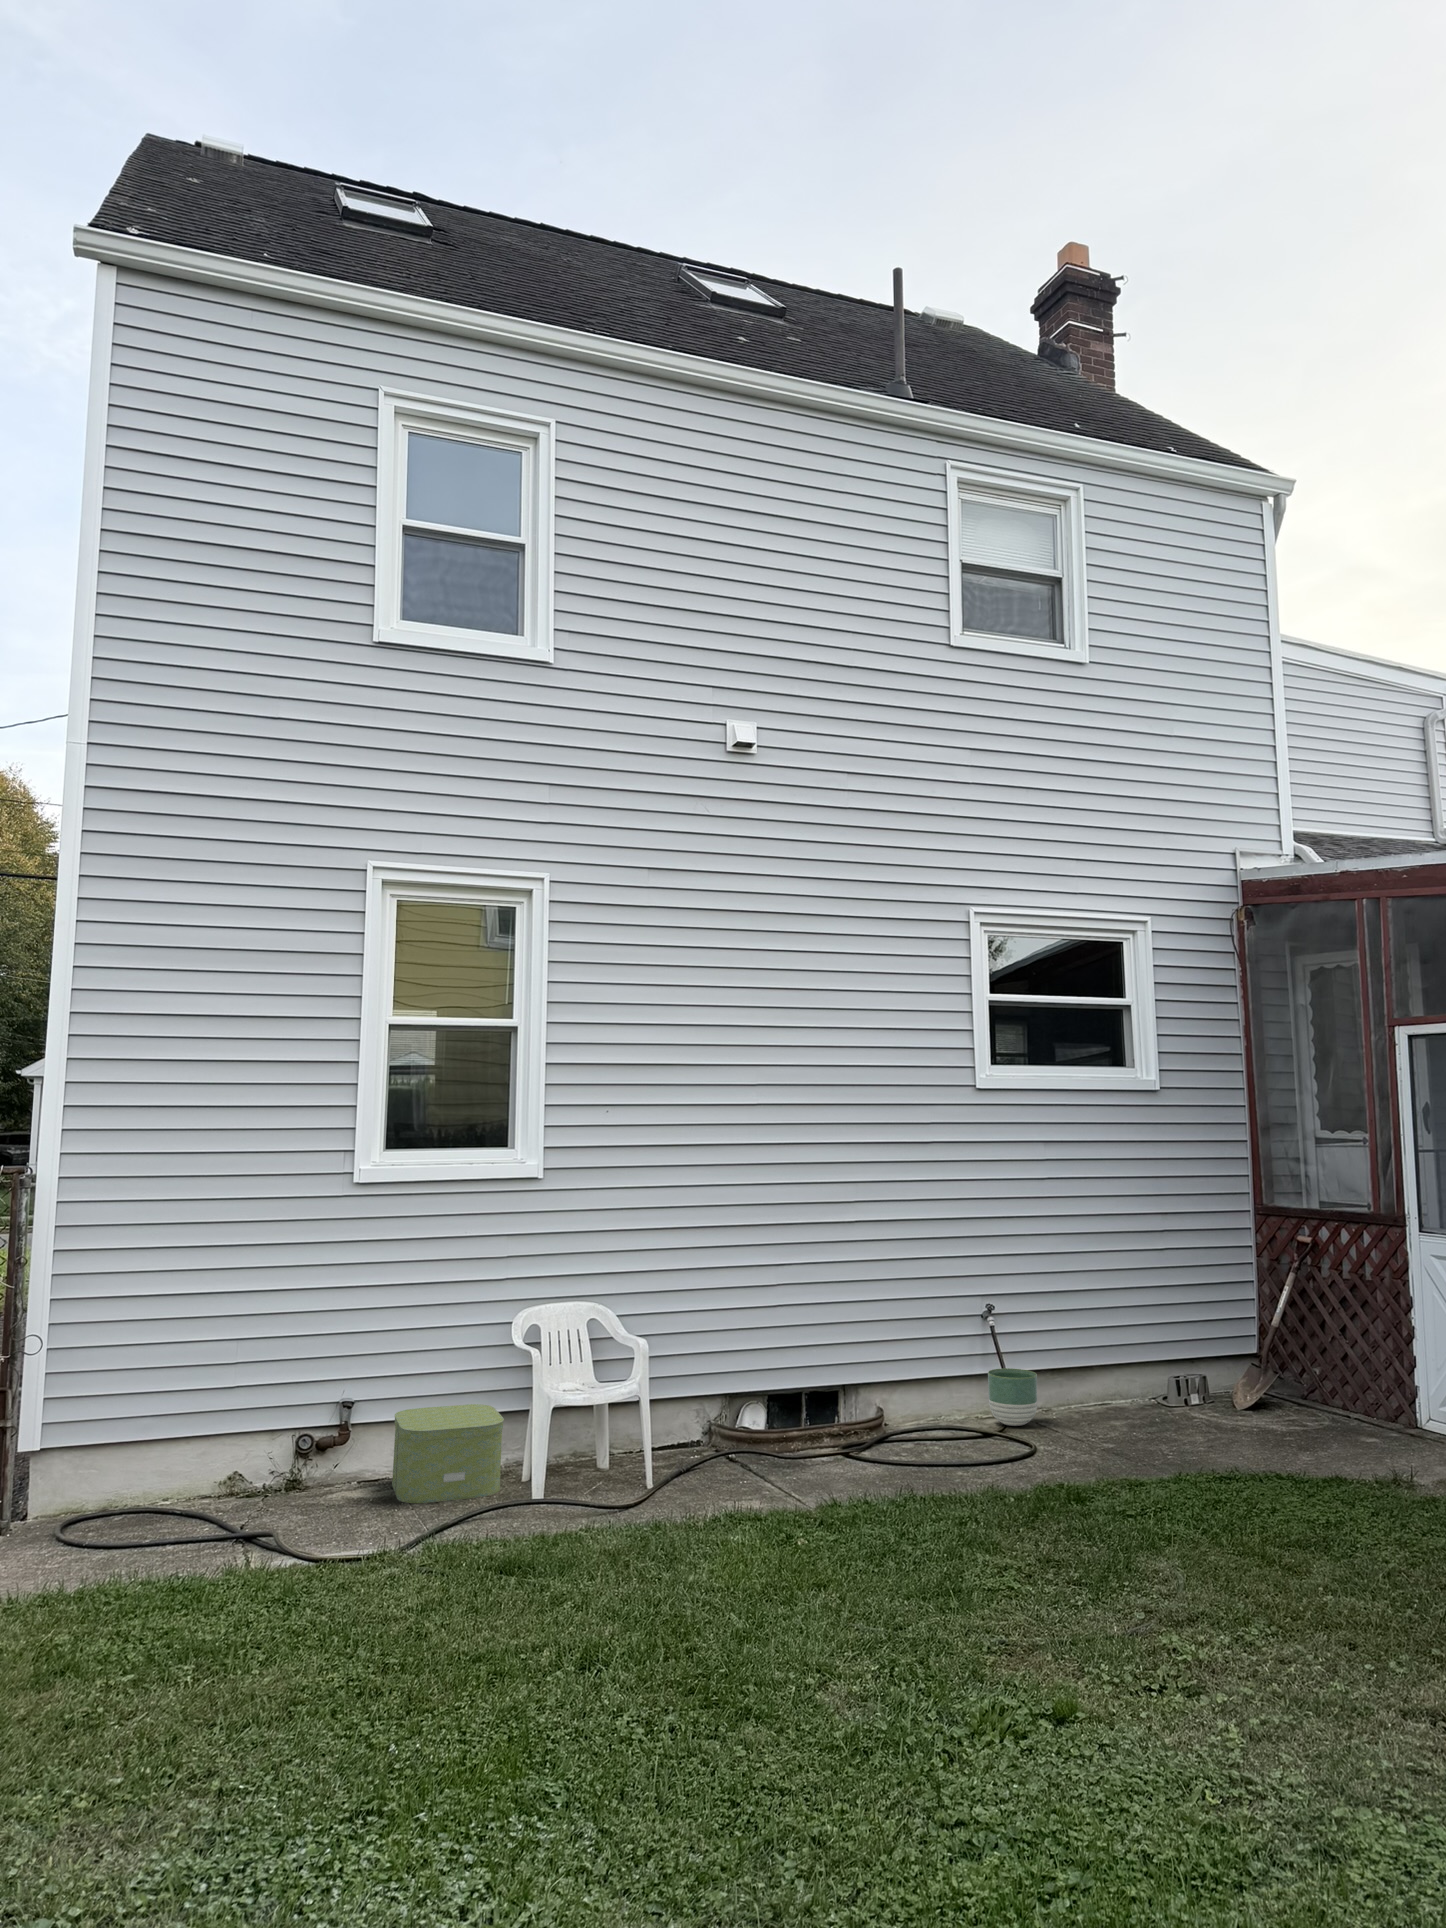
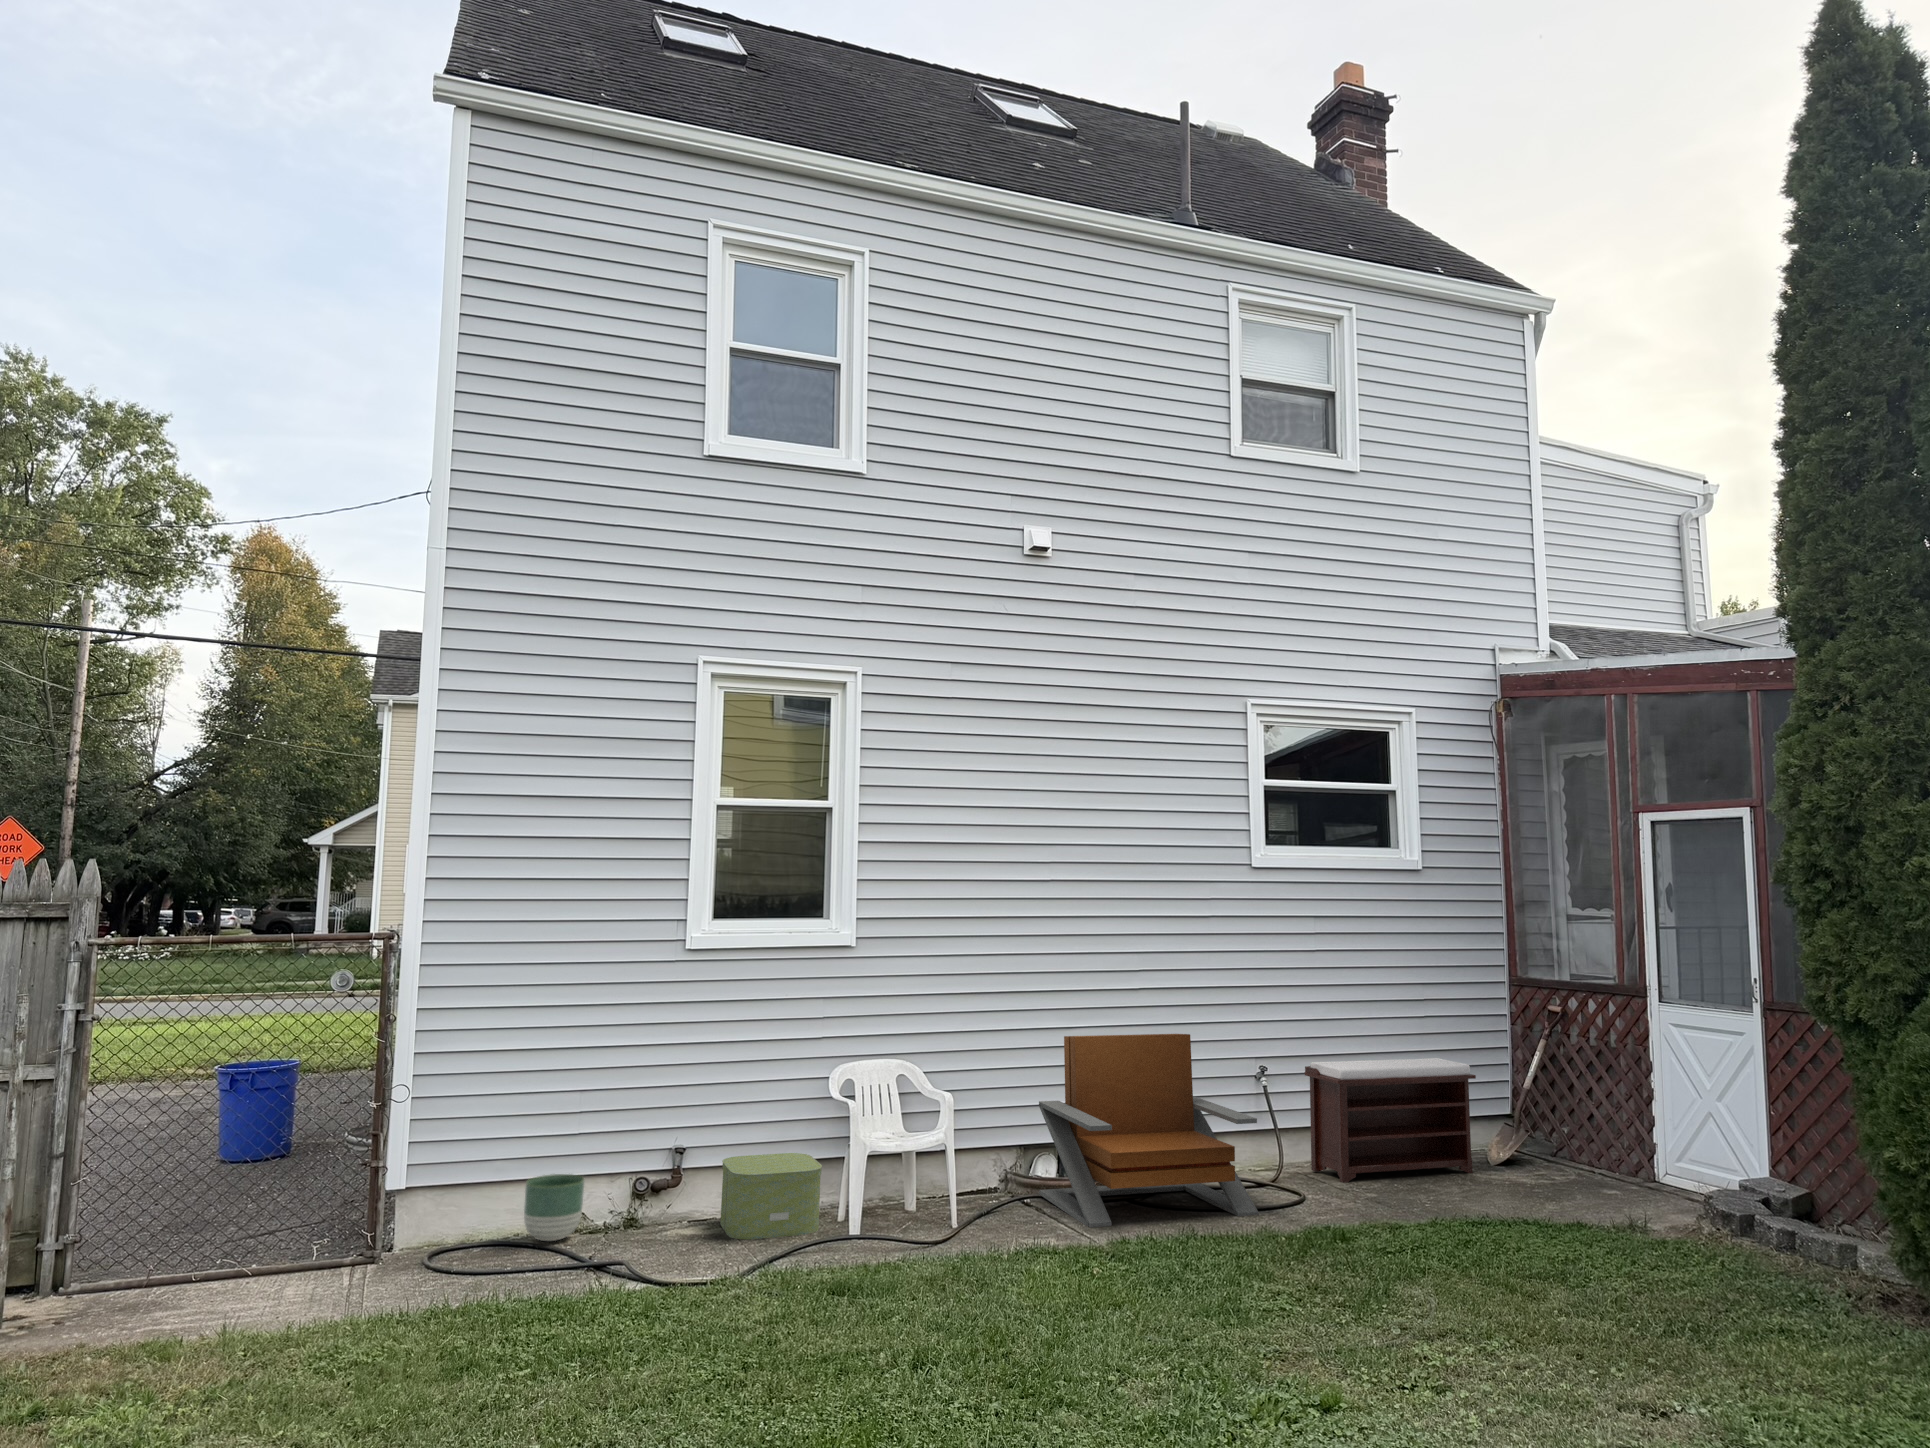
lounge chair: none [747,1268,986,1486] -> present [1039,1034,1258,1228]
bench: none [1036,1291,1220,1428] -> present [1305,1058,1476,1183]
planter: present [988,1368,1037,1426] -> present [524,1174,584,1241]

